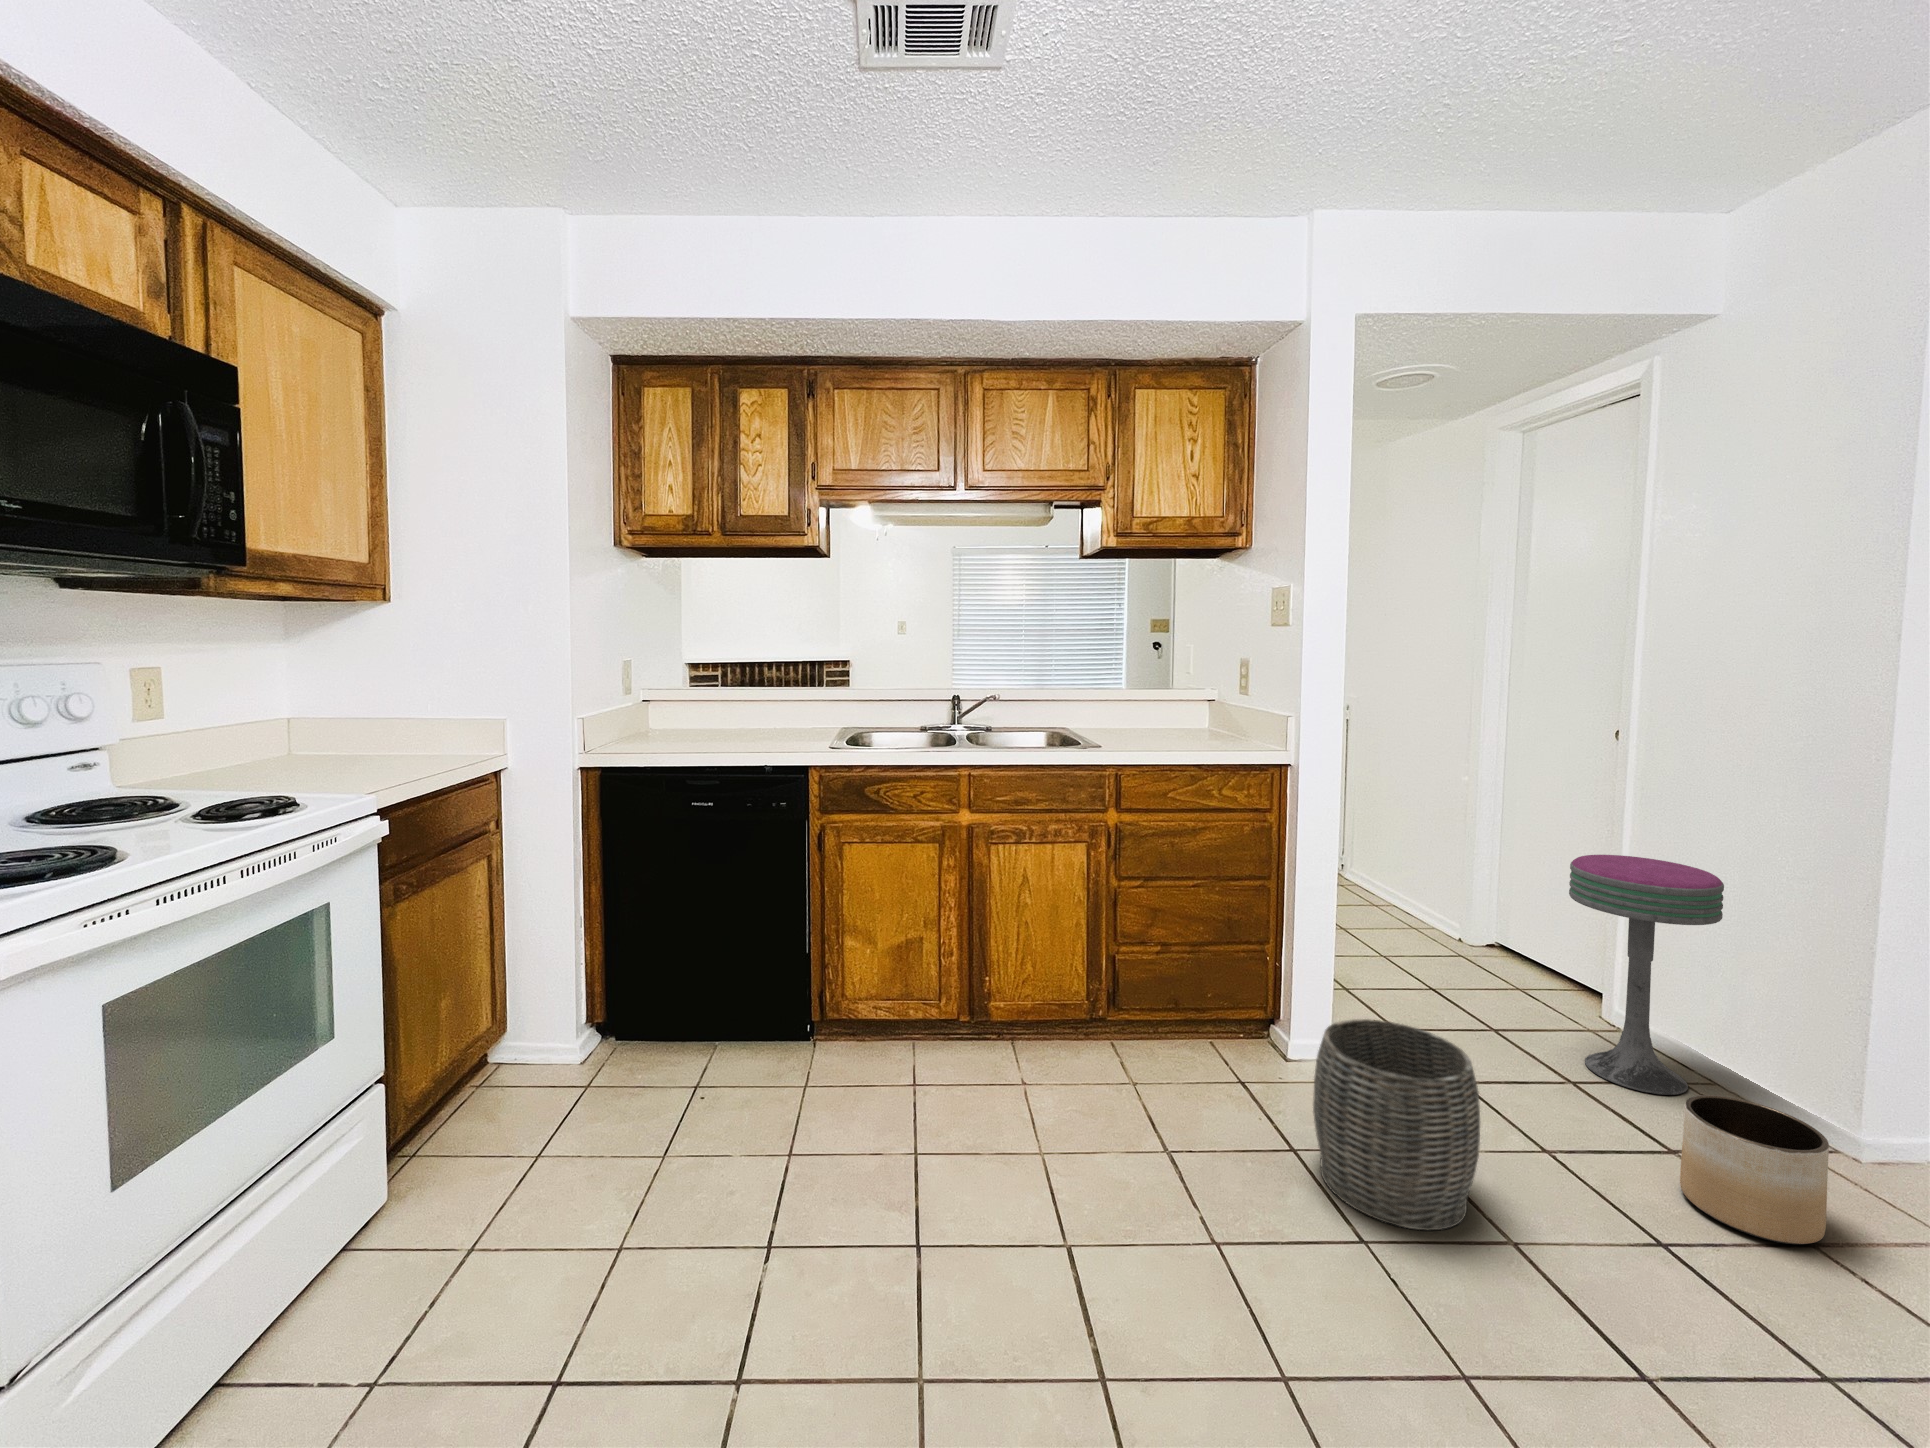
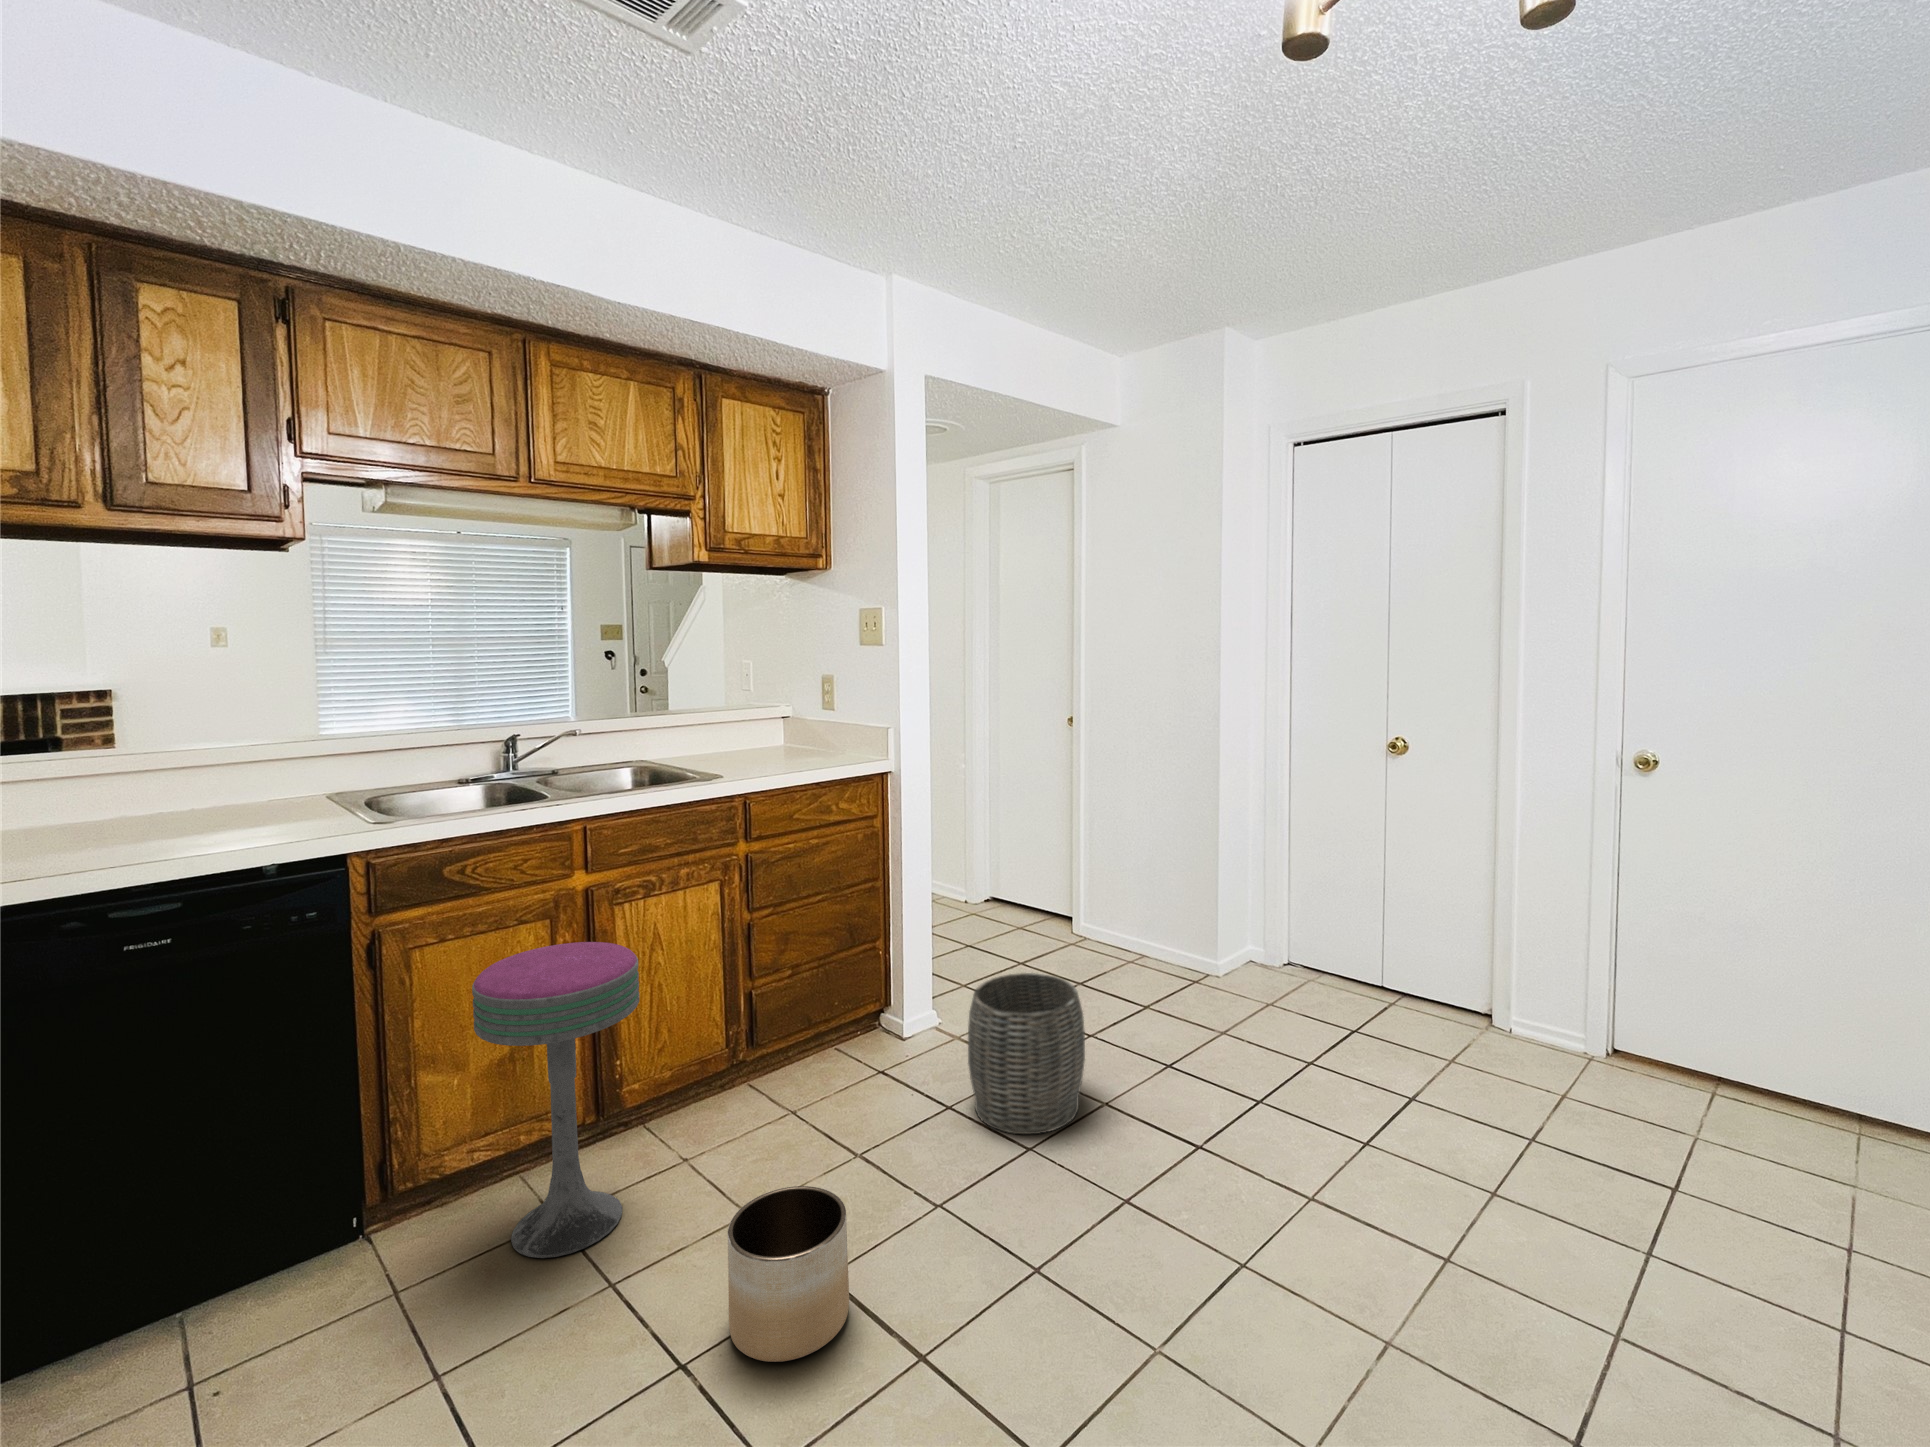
bar stool: present [1569,855,1724,1095] -> present [472,942,639,1258]
planter: present [1680,1095,1829,1244] -> present [728,1186,849,1362]

